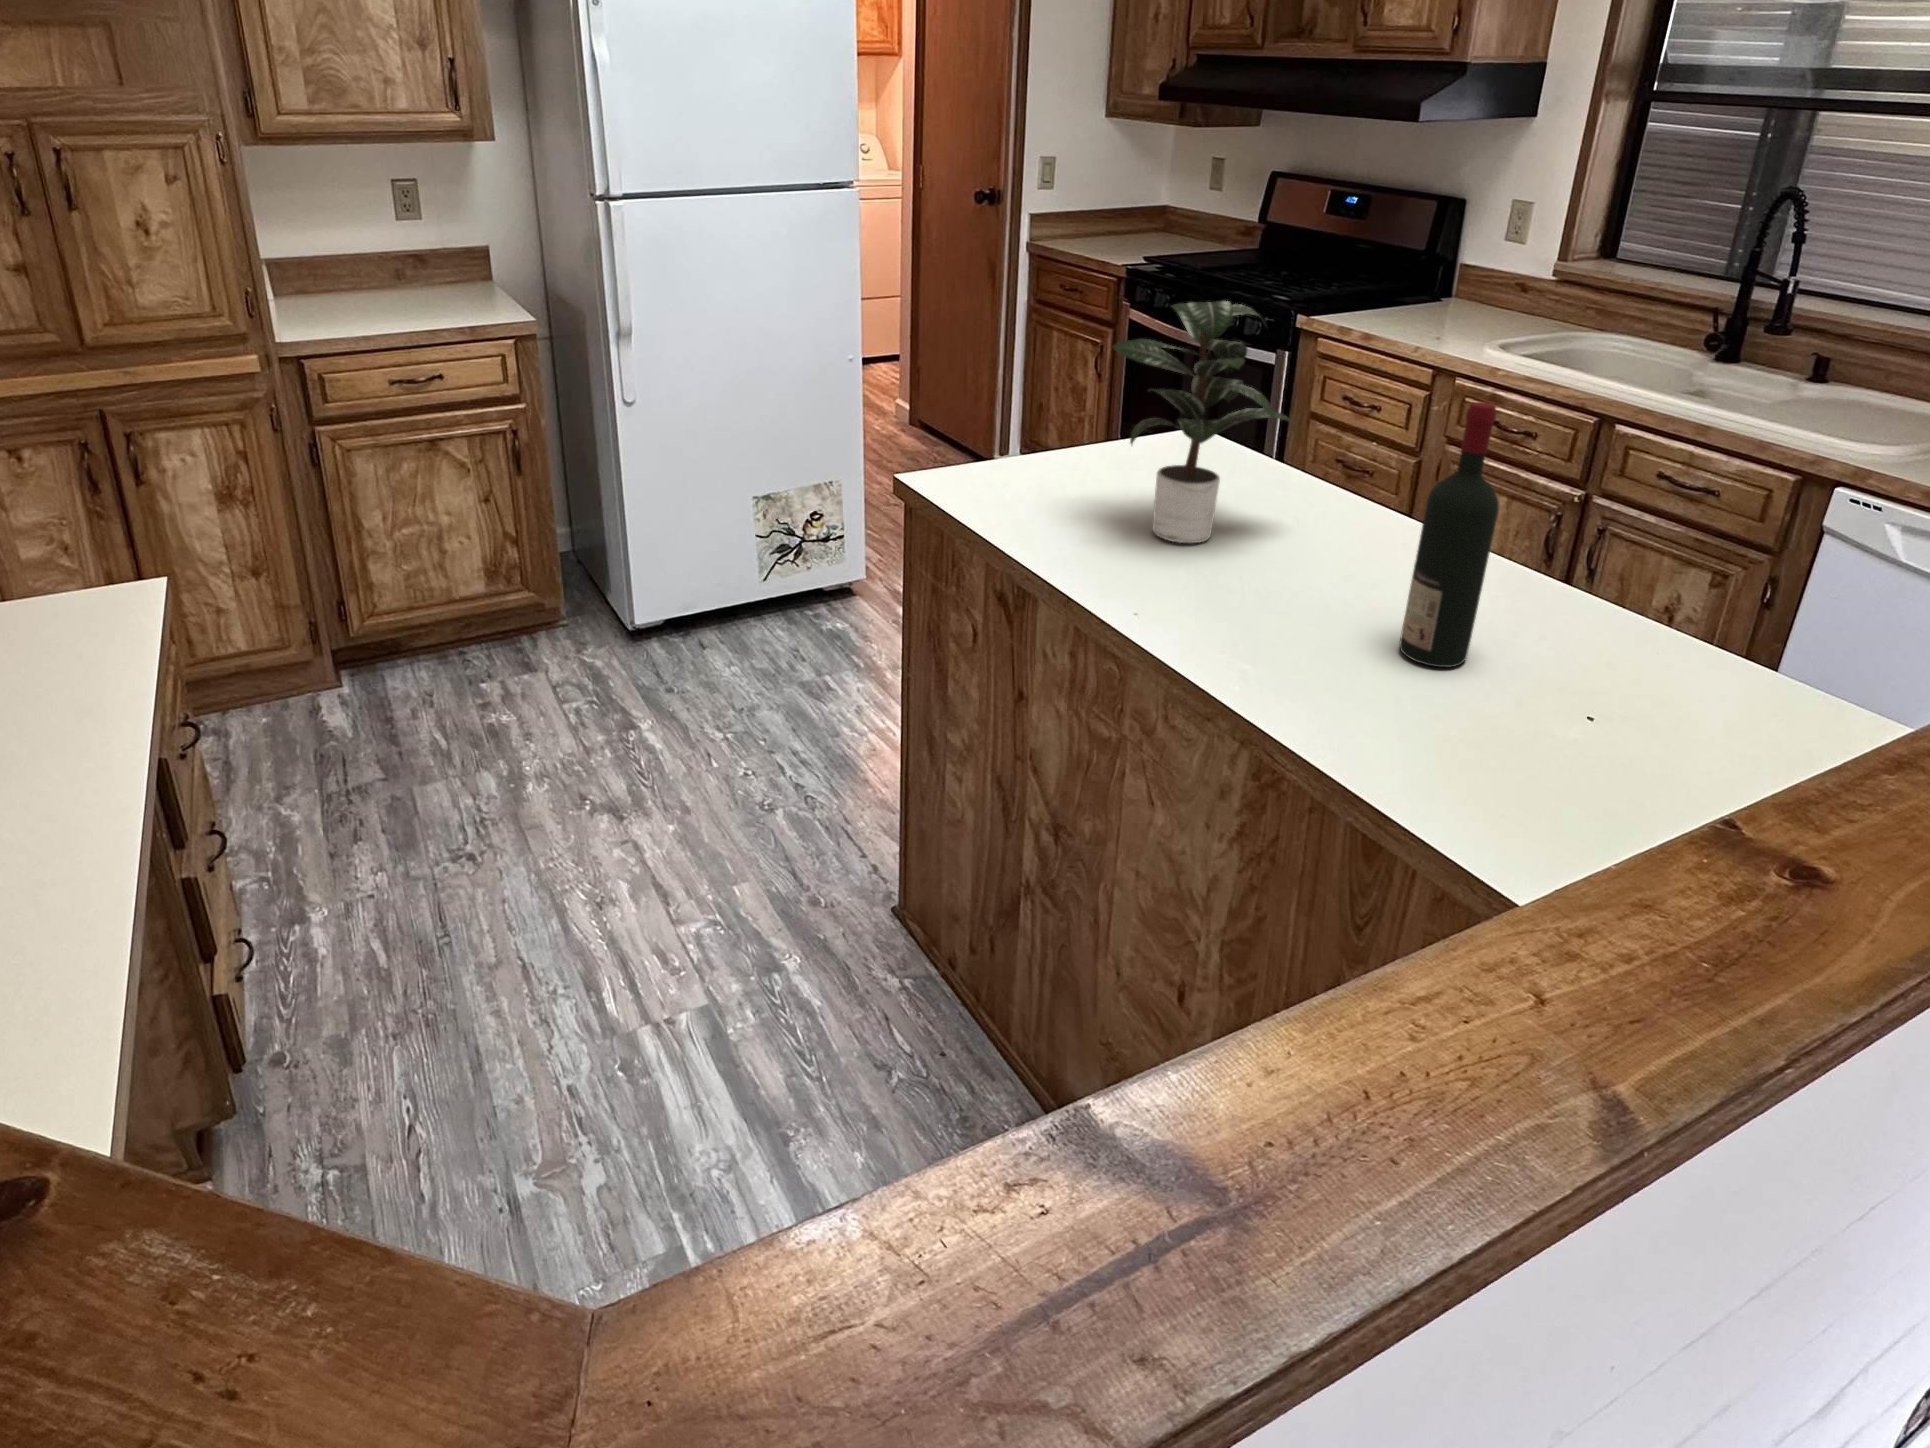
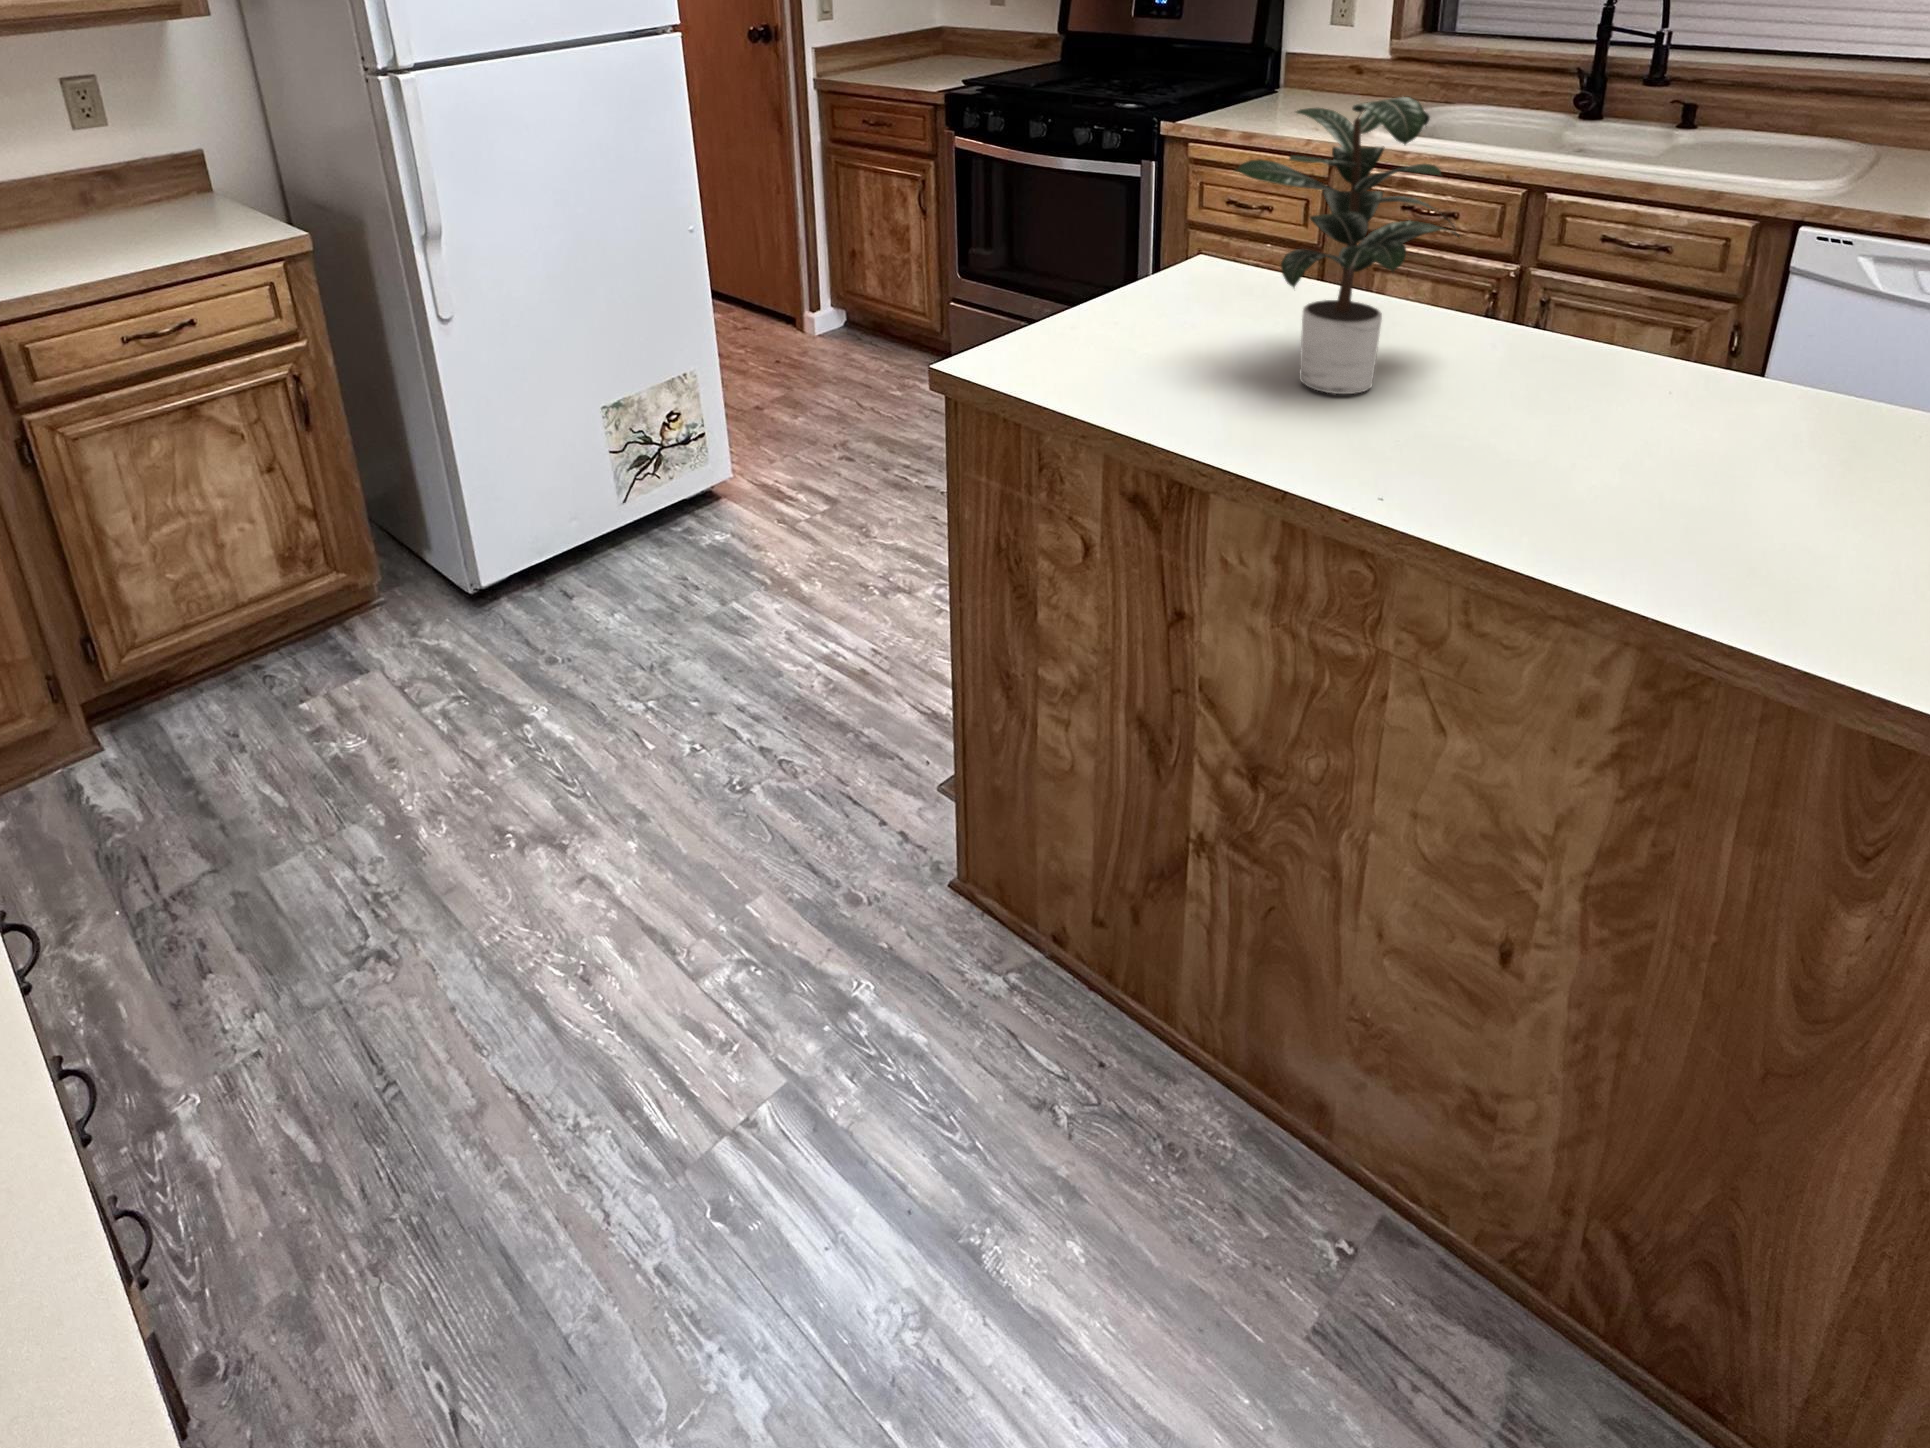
wine bottle: present [1400,402,1499,667] -> none [1724,176,1862,501]

